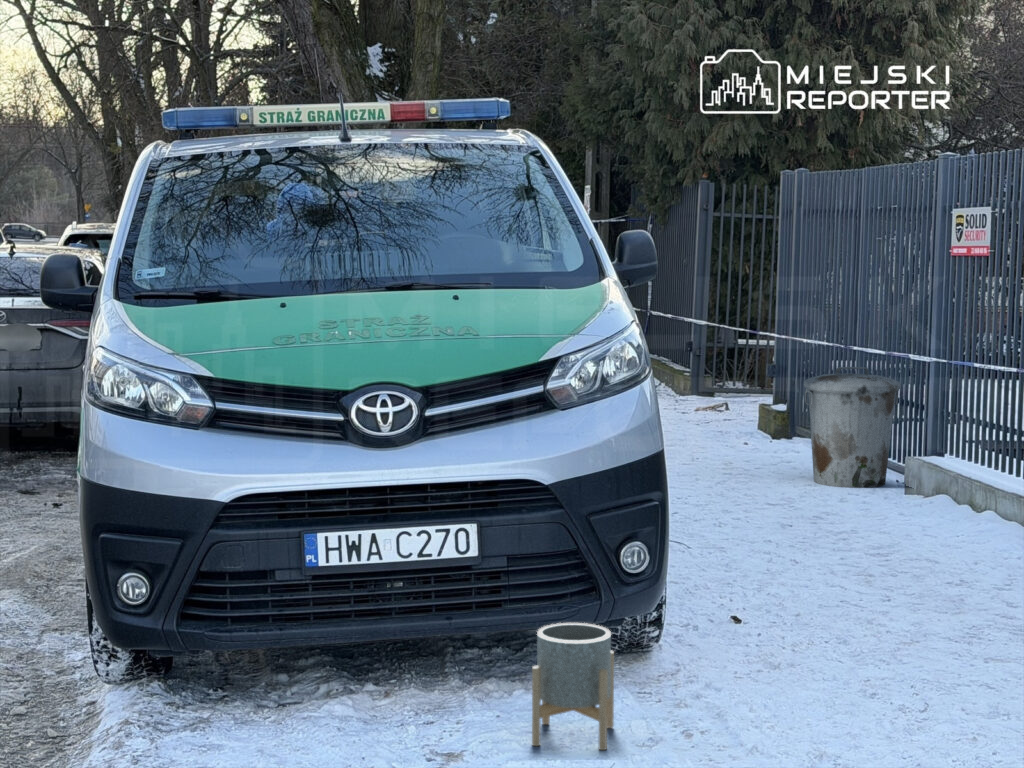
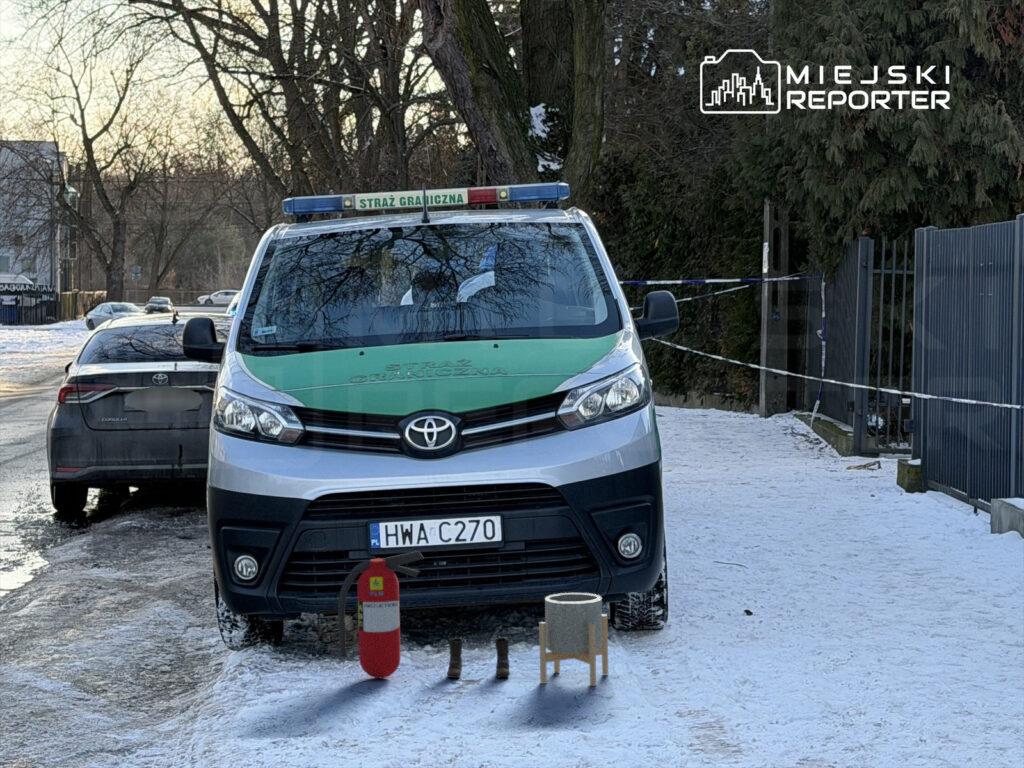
trash can: present [804,367,901,488] -> none [886,412,977,526]
fire extinguisher: none [261,571,377,739] -> present [338,551,424,678]
boots: none [406,680,488,737] -> present [447,638,510,678]

